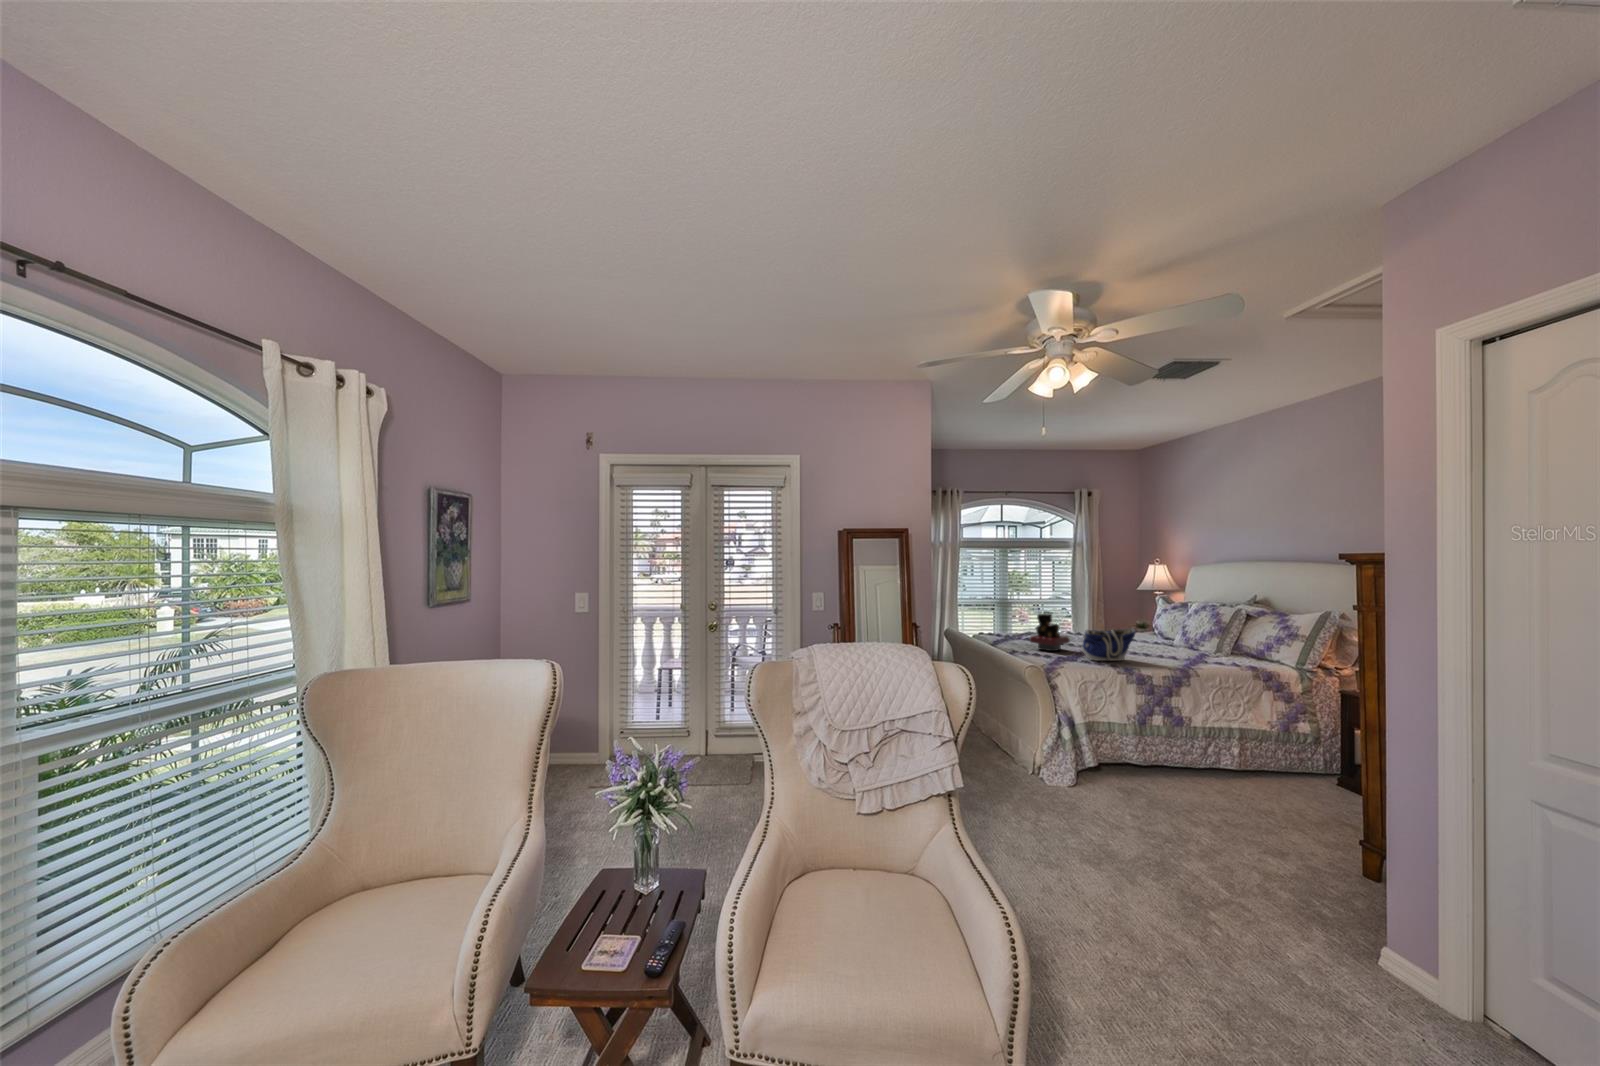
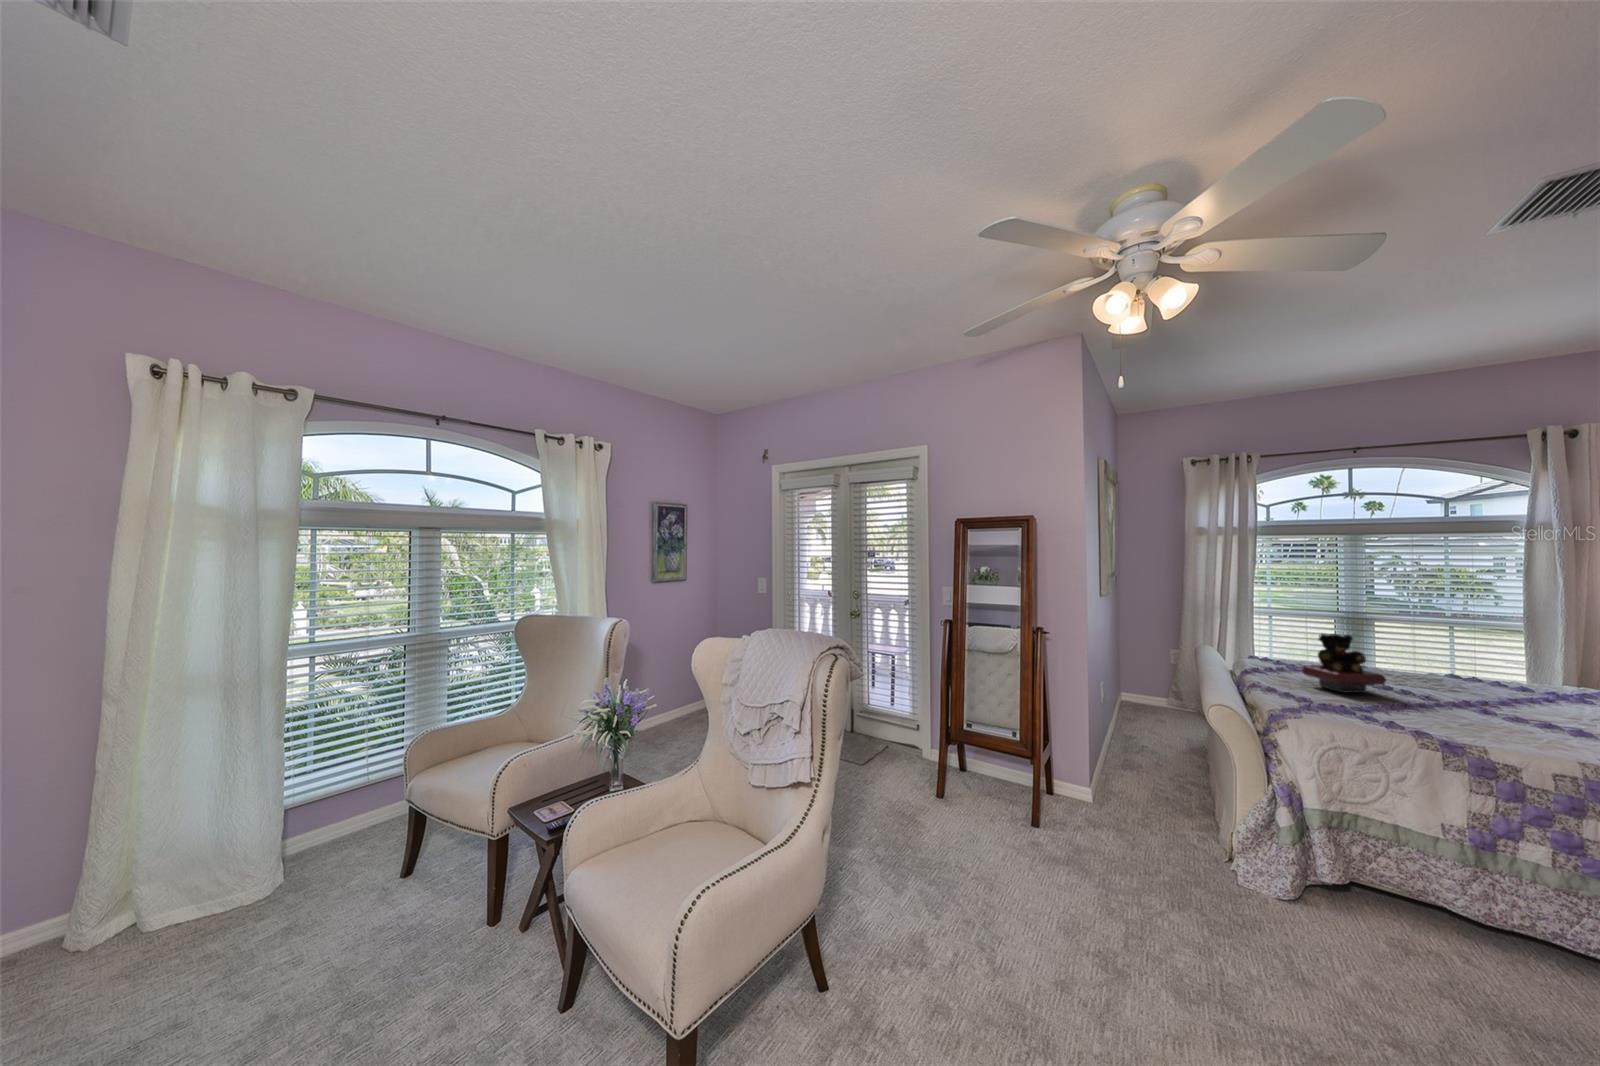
tote bag: present [1081,628,1135,661] -> none [1372,665,1508,727]

